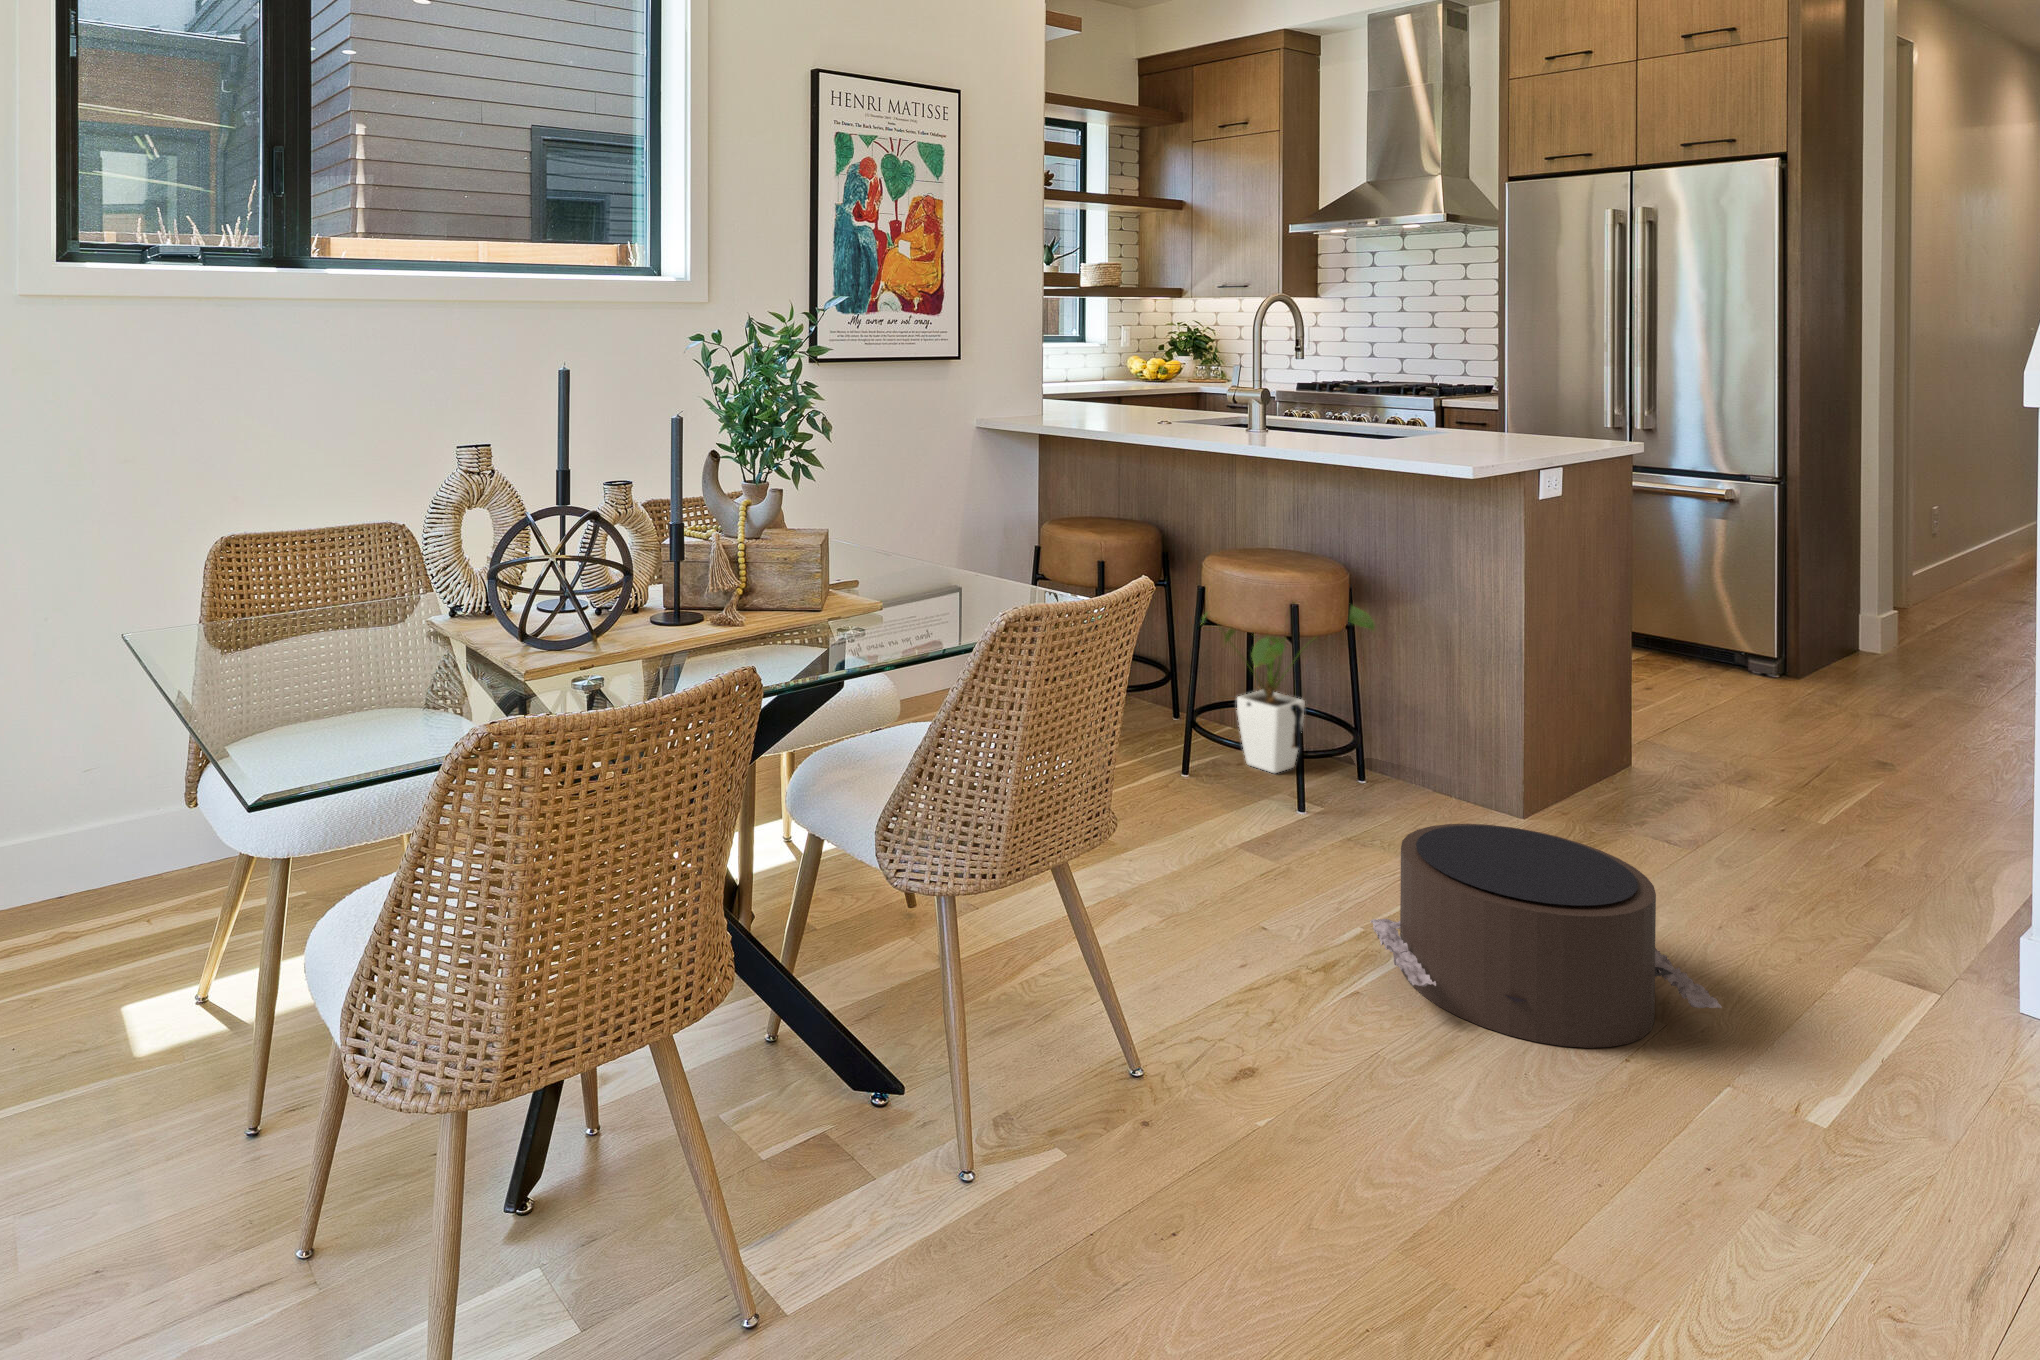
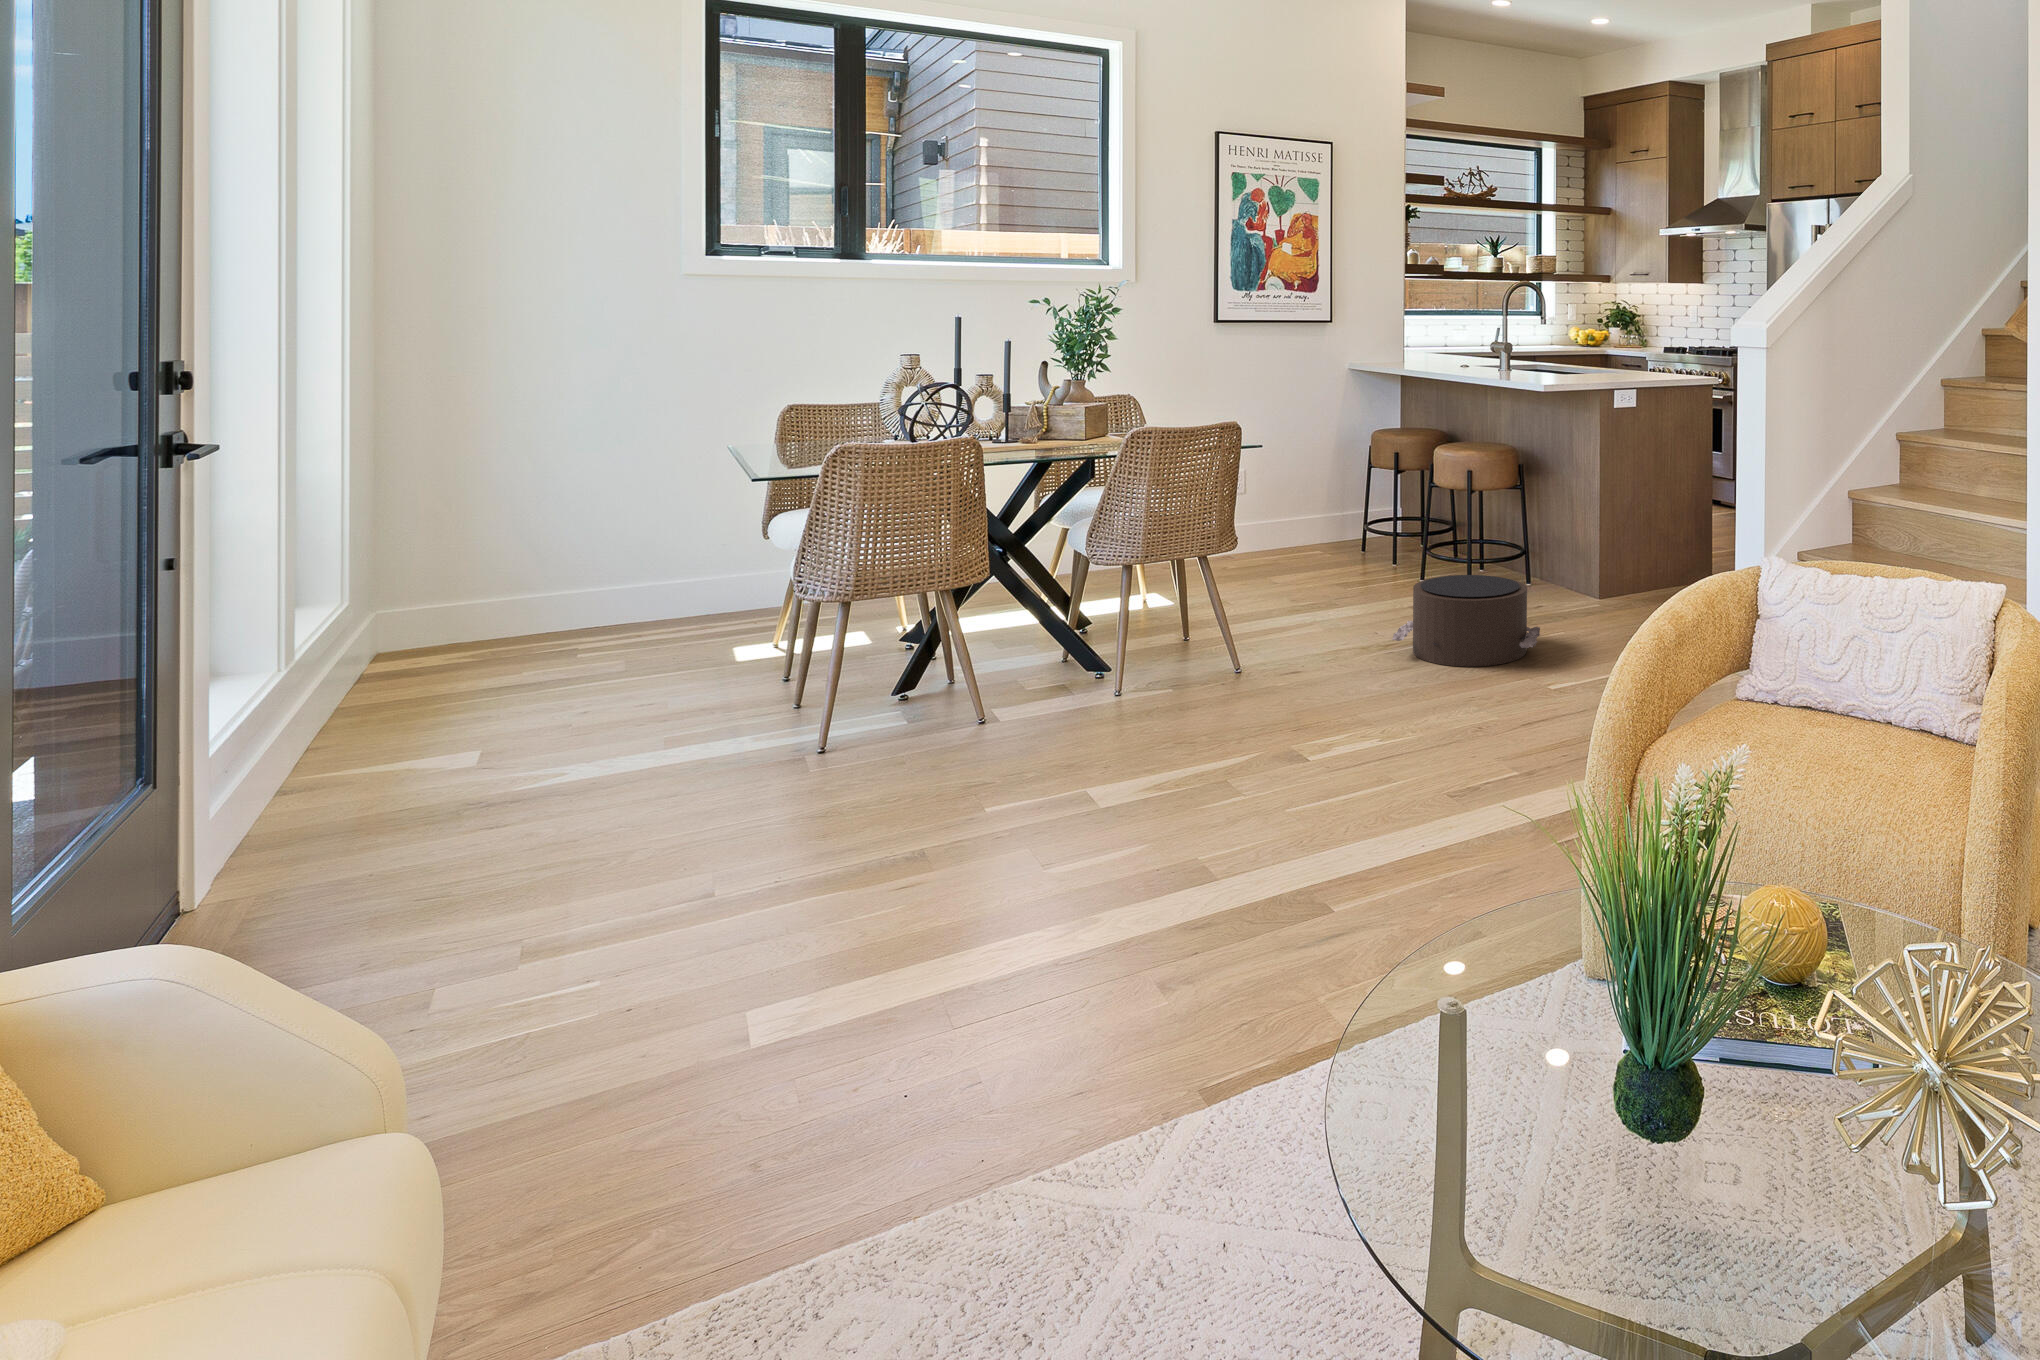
house plant: present [1203,606,1375,773] -> none [1428,472,1535,581]

